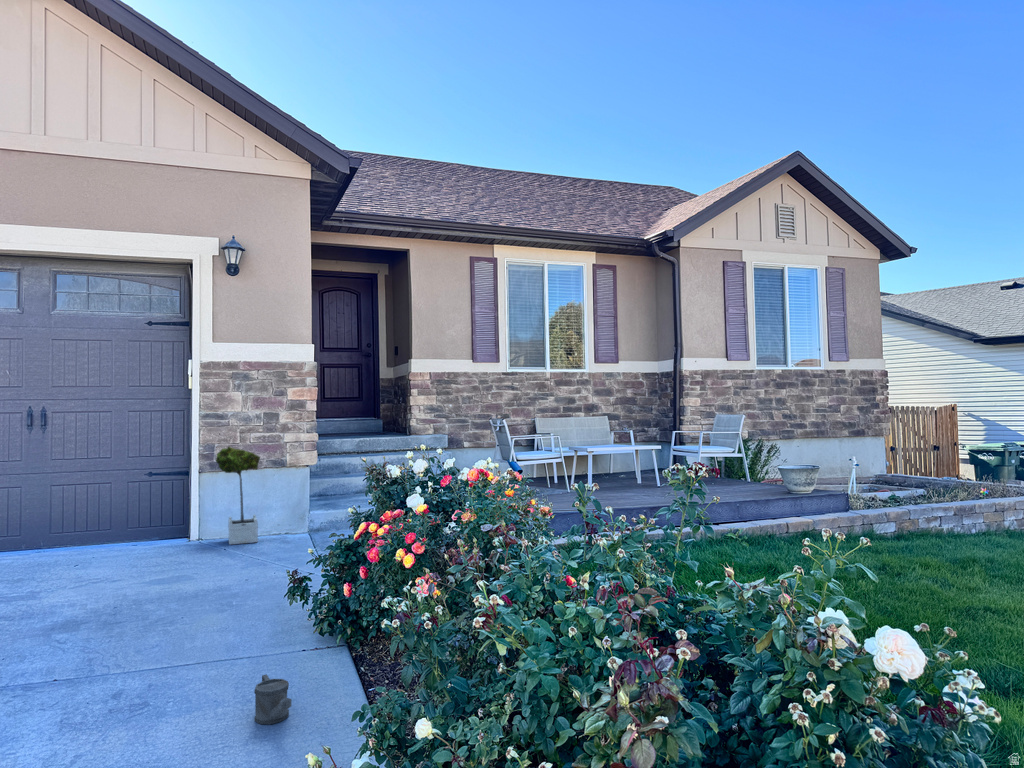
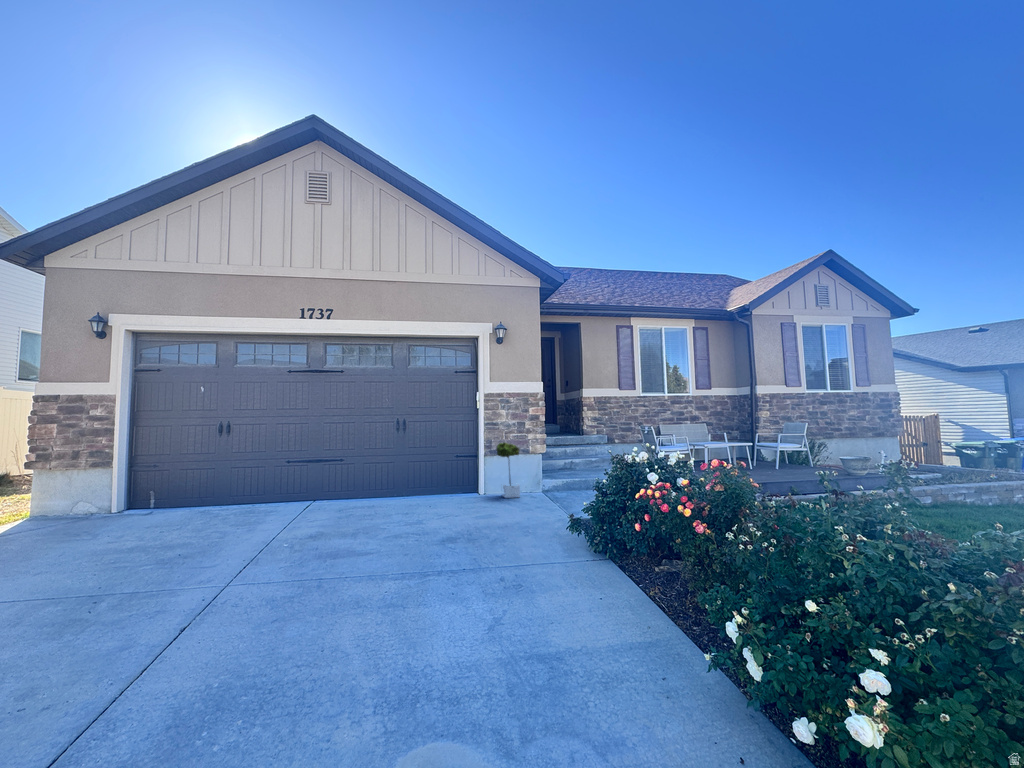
watering can: present [254,674,292,724] -> none [612,562,644,587]

